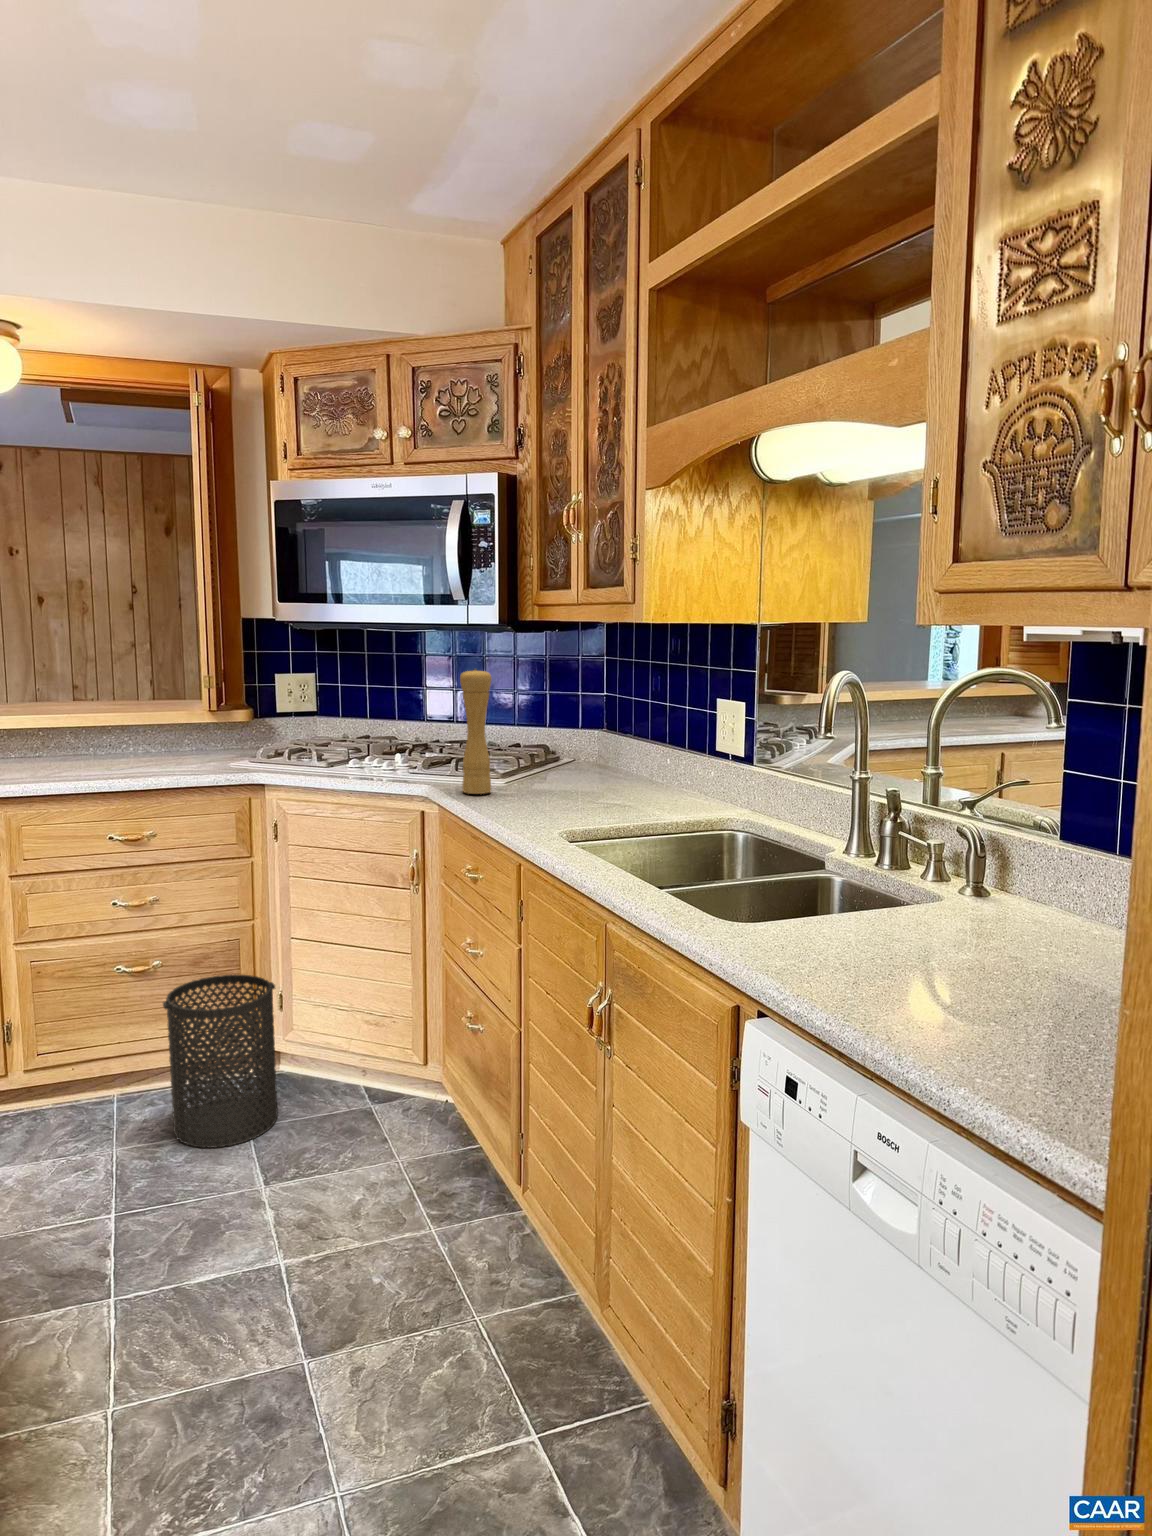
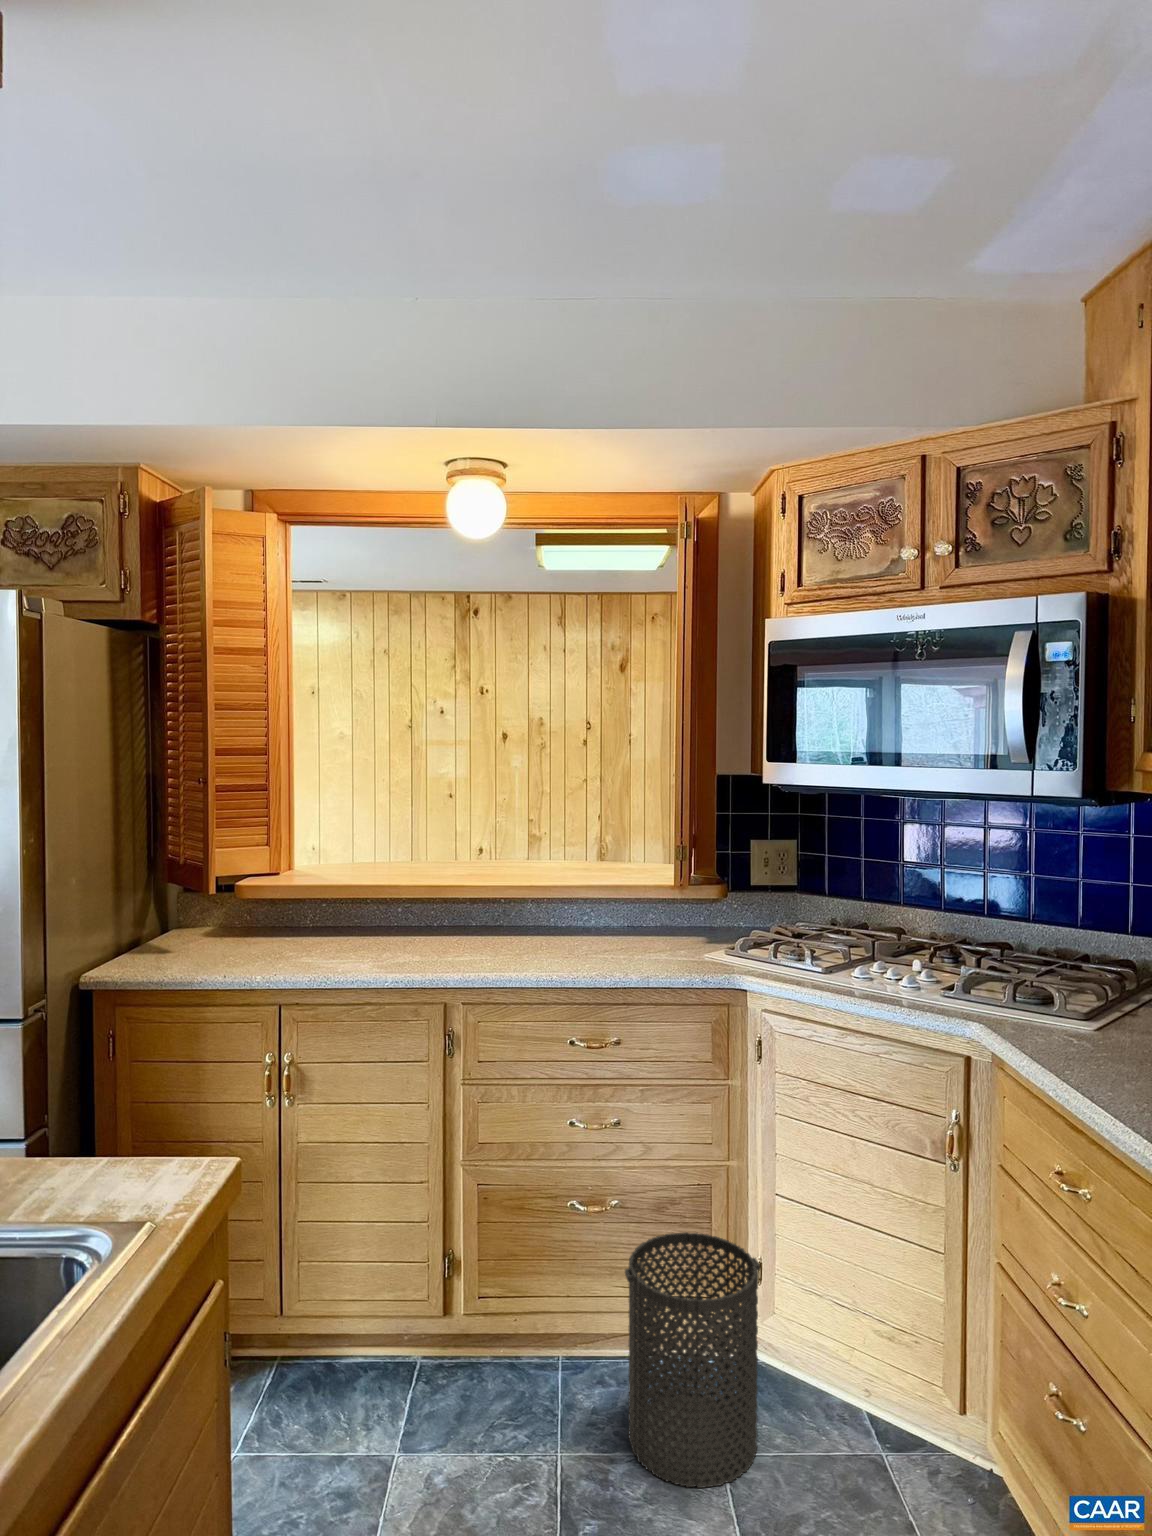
pepper mill: present [460,669,492,794] -> none [1044,870,1095,1054]

